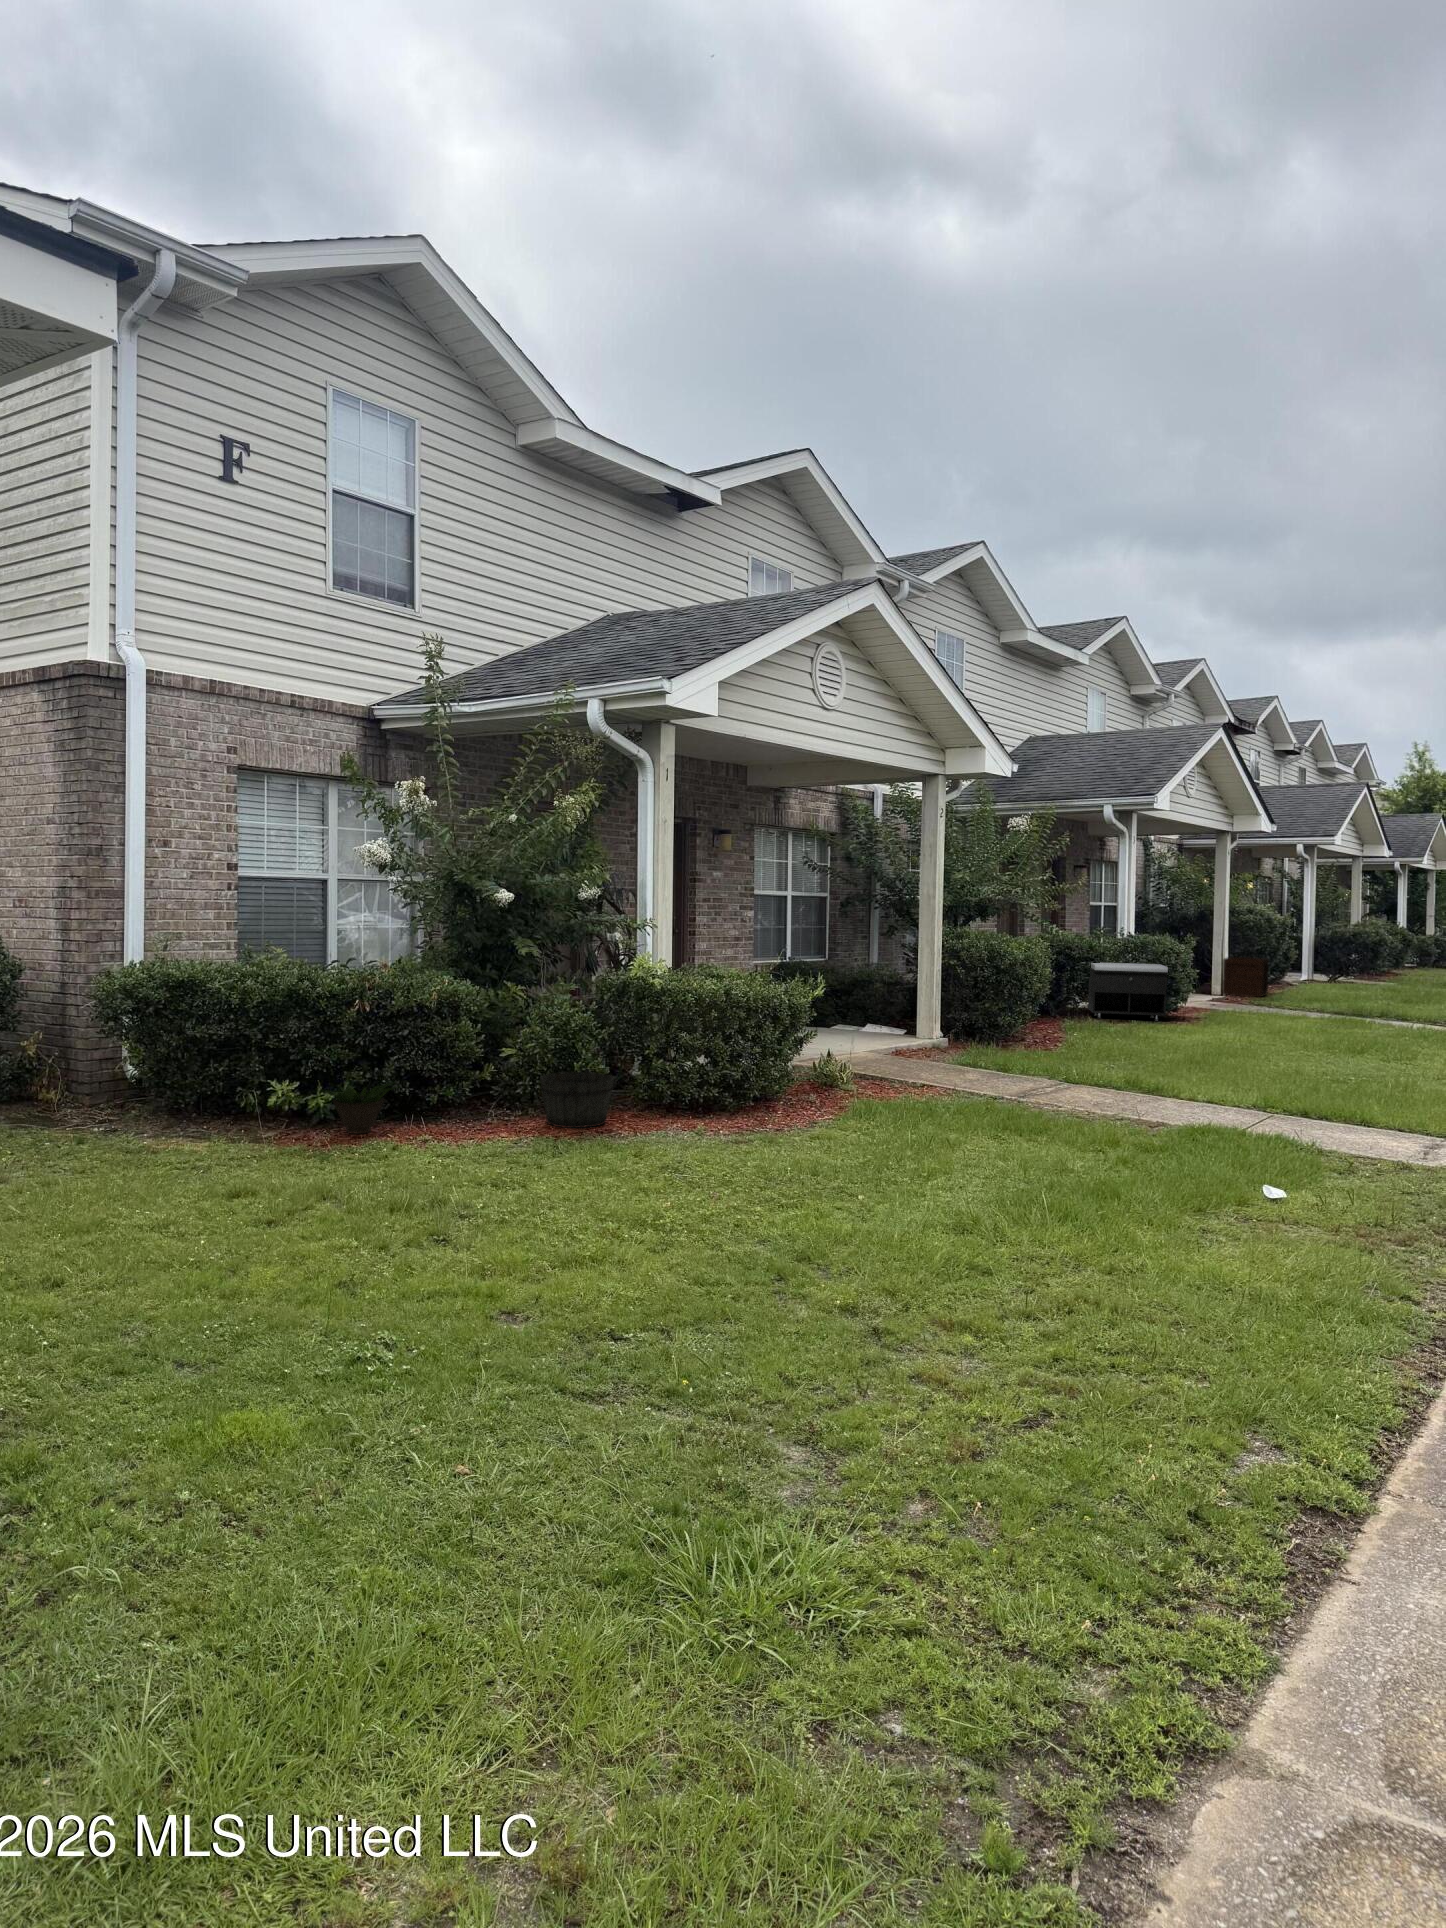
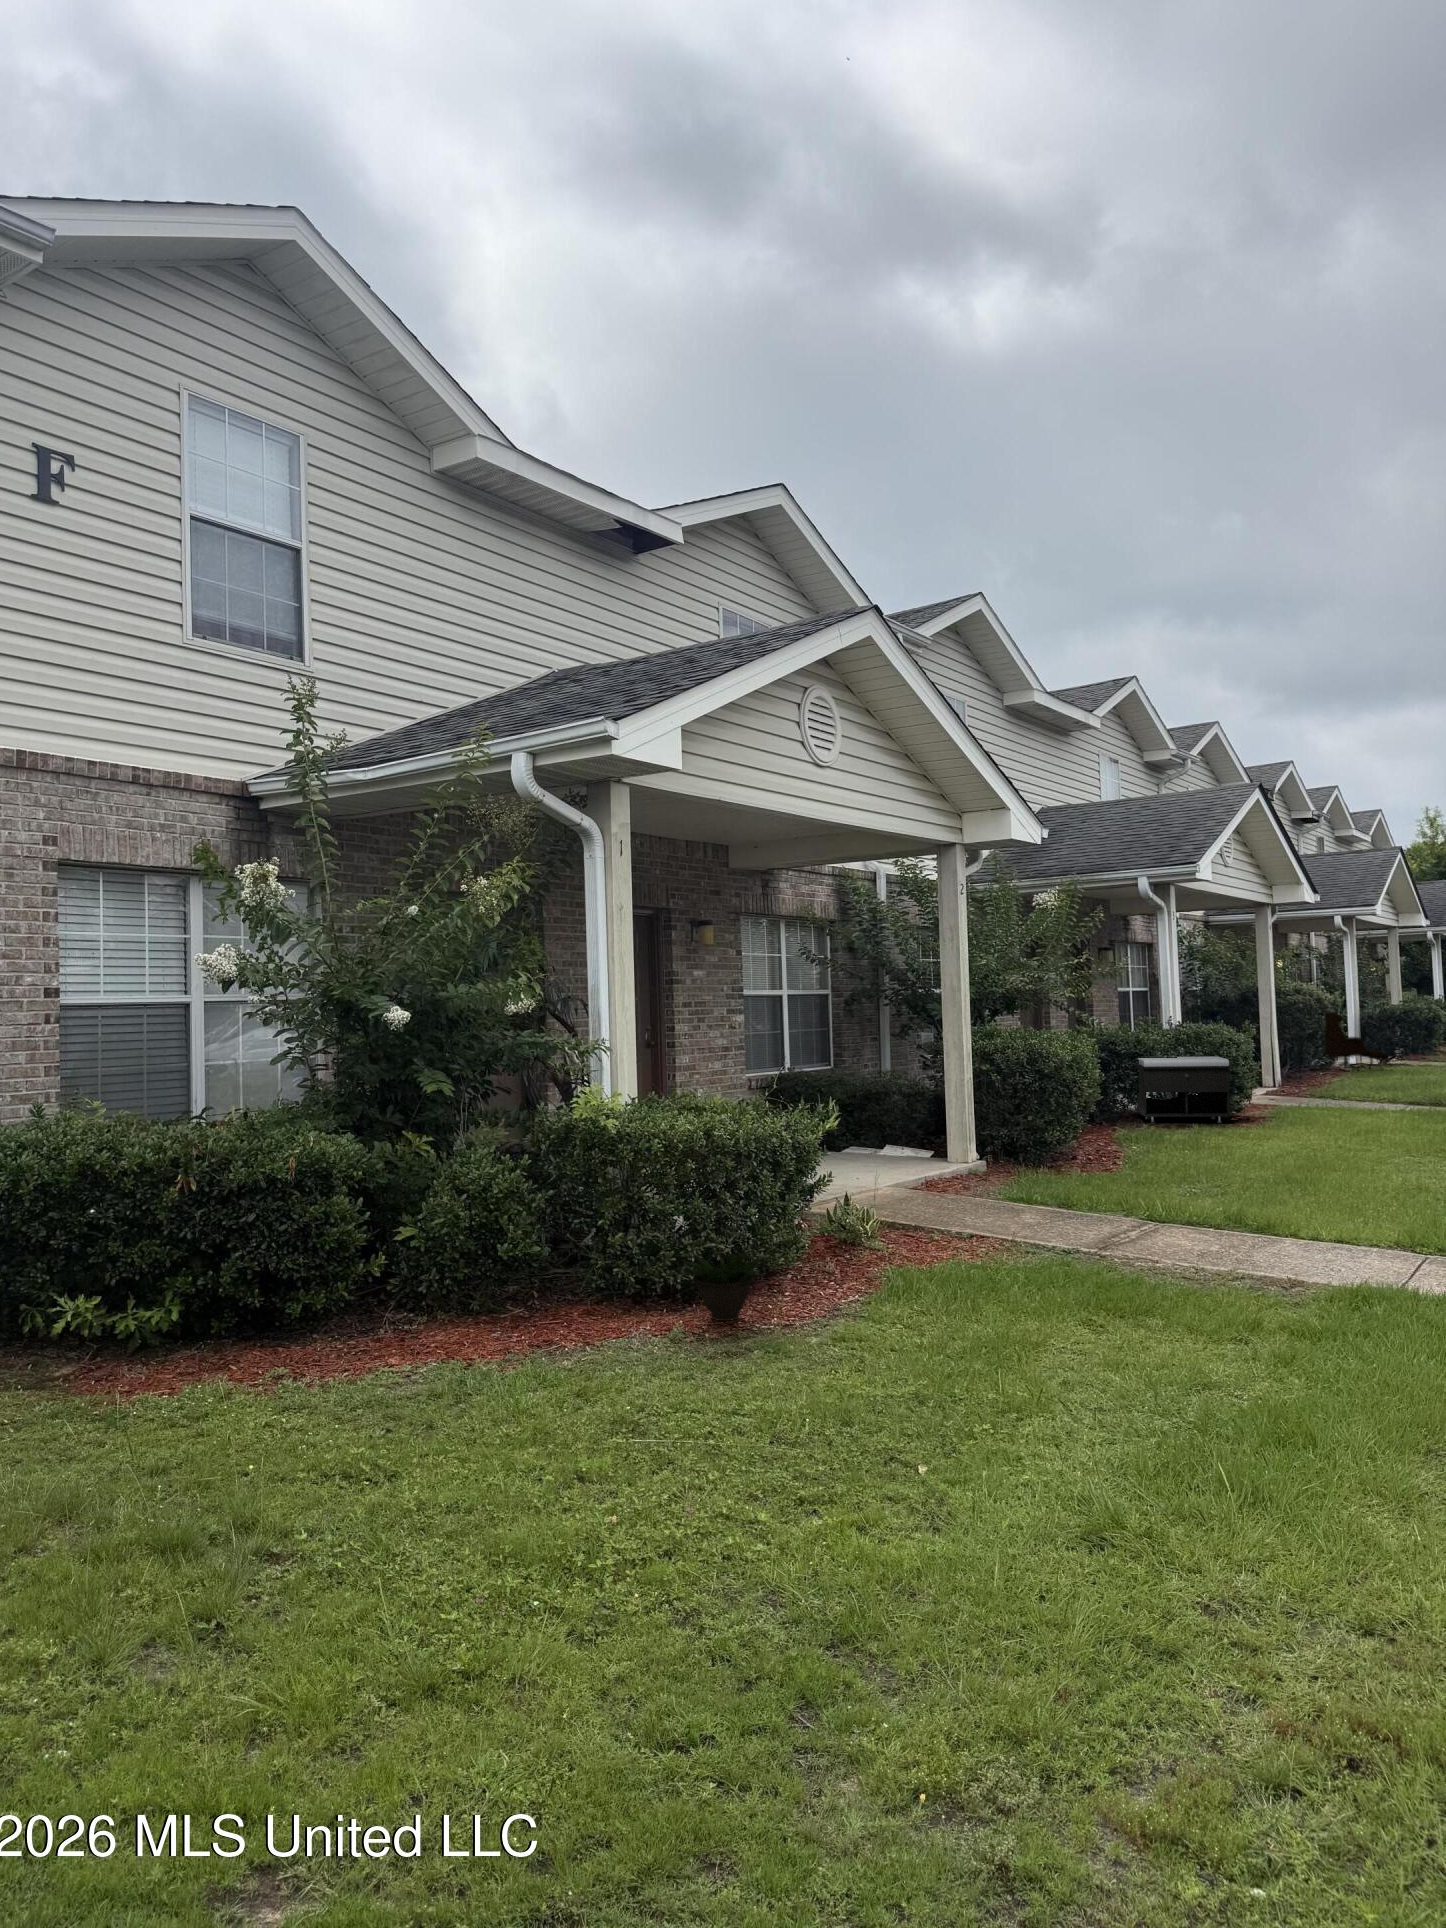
lounge chair: none [1268,932,1332,987] -> present [1324,1012,1389,1070]
wooden crate: present [1222,957,1269,997] -> none [1275,1041,1326,1086]
wooden bucket: present [540,1064,614,1128] -> none [448,1240,553,1340]
decorative plant: present [324,1083,393,1134] -> present [668,1250,772,1321]

